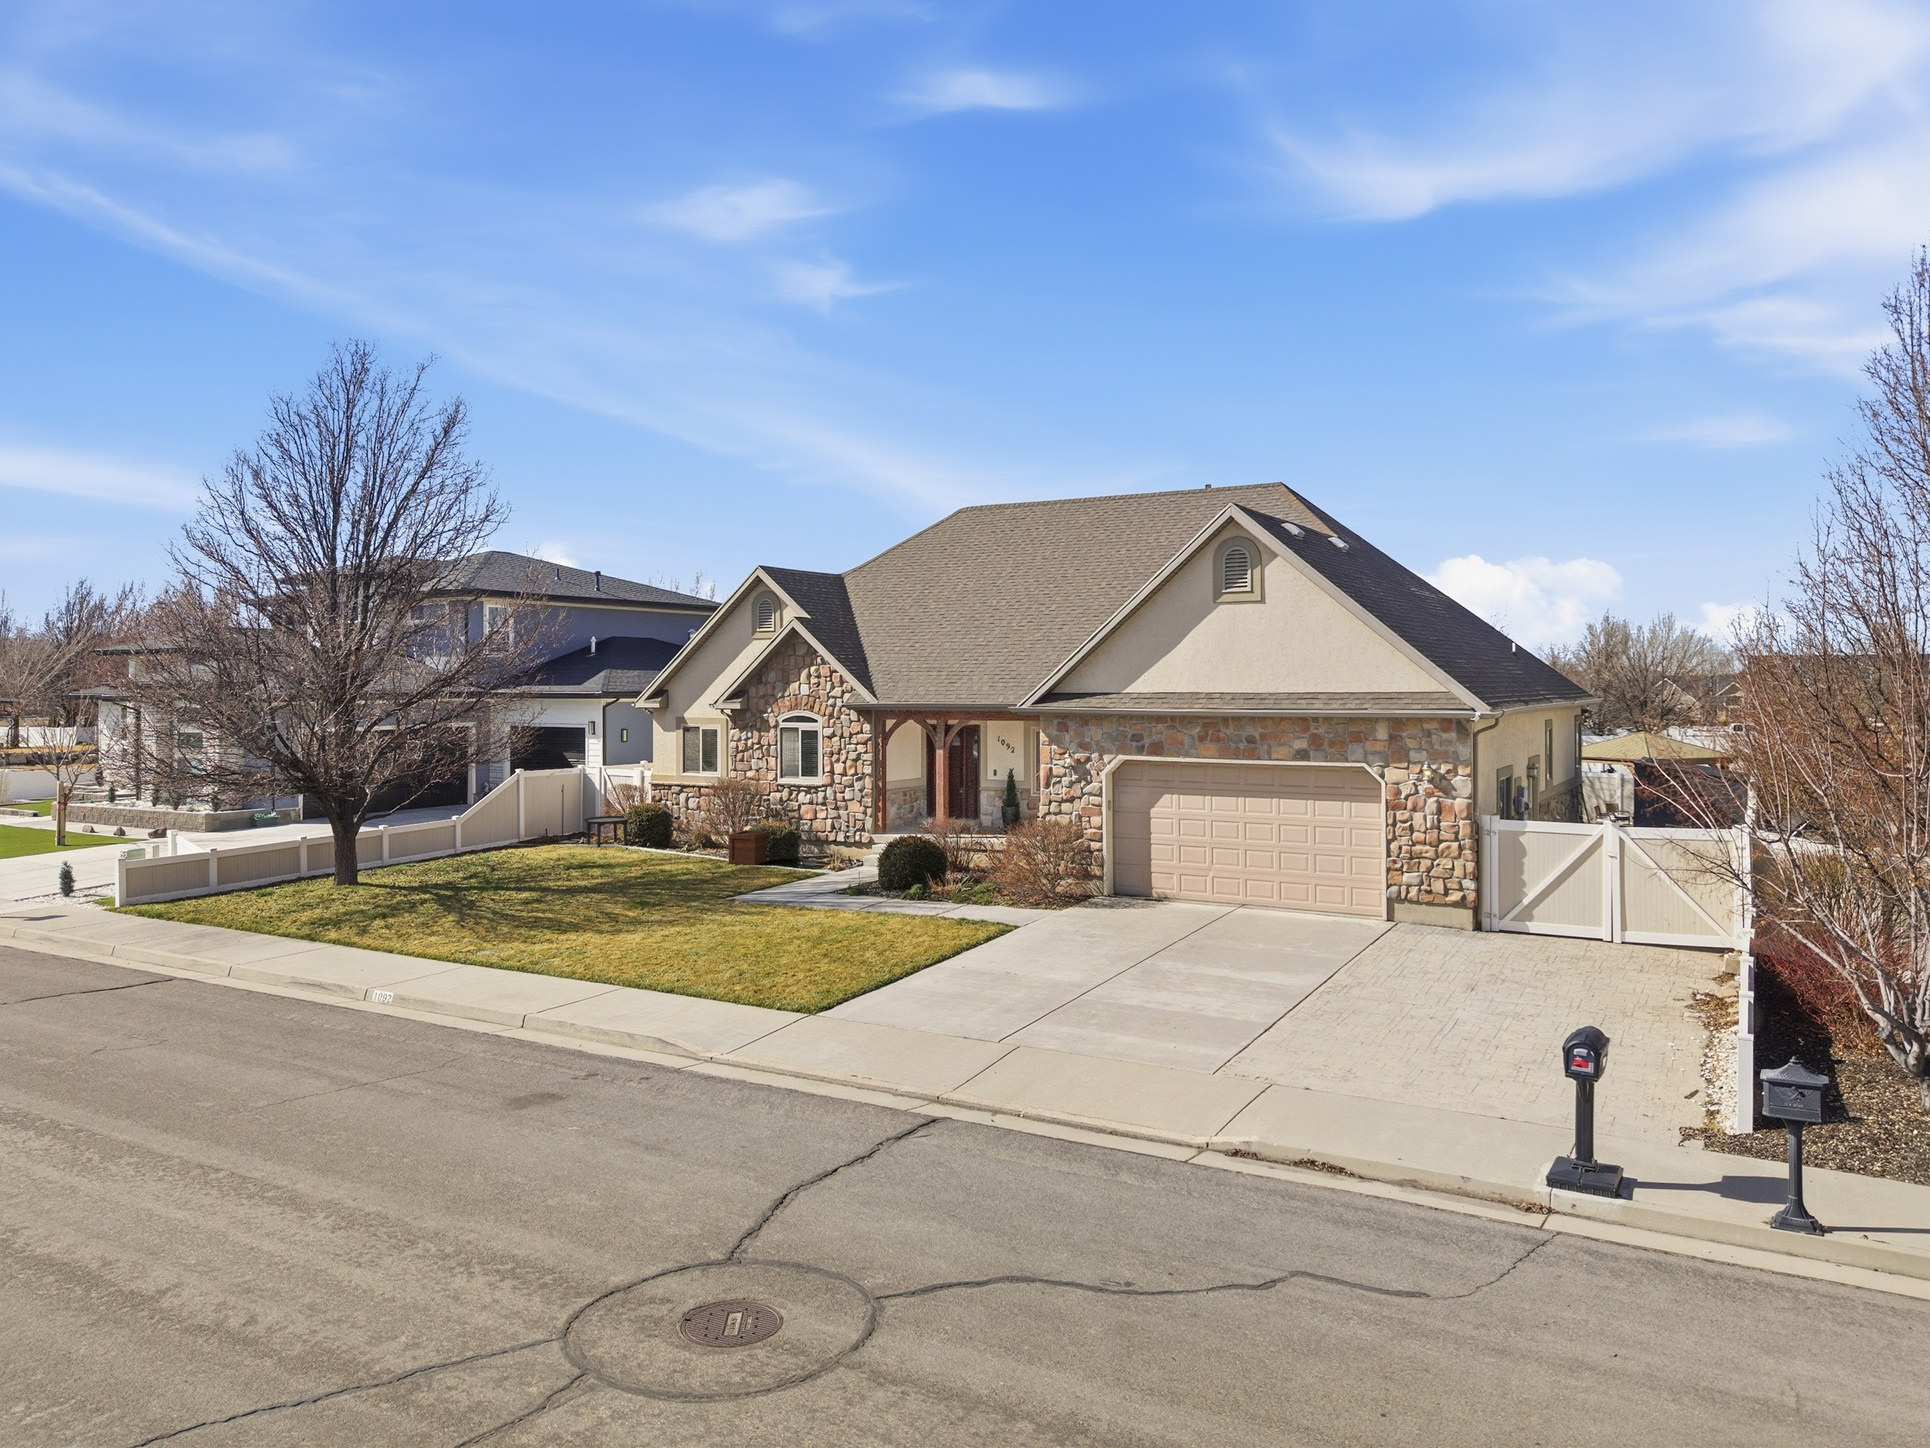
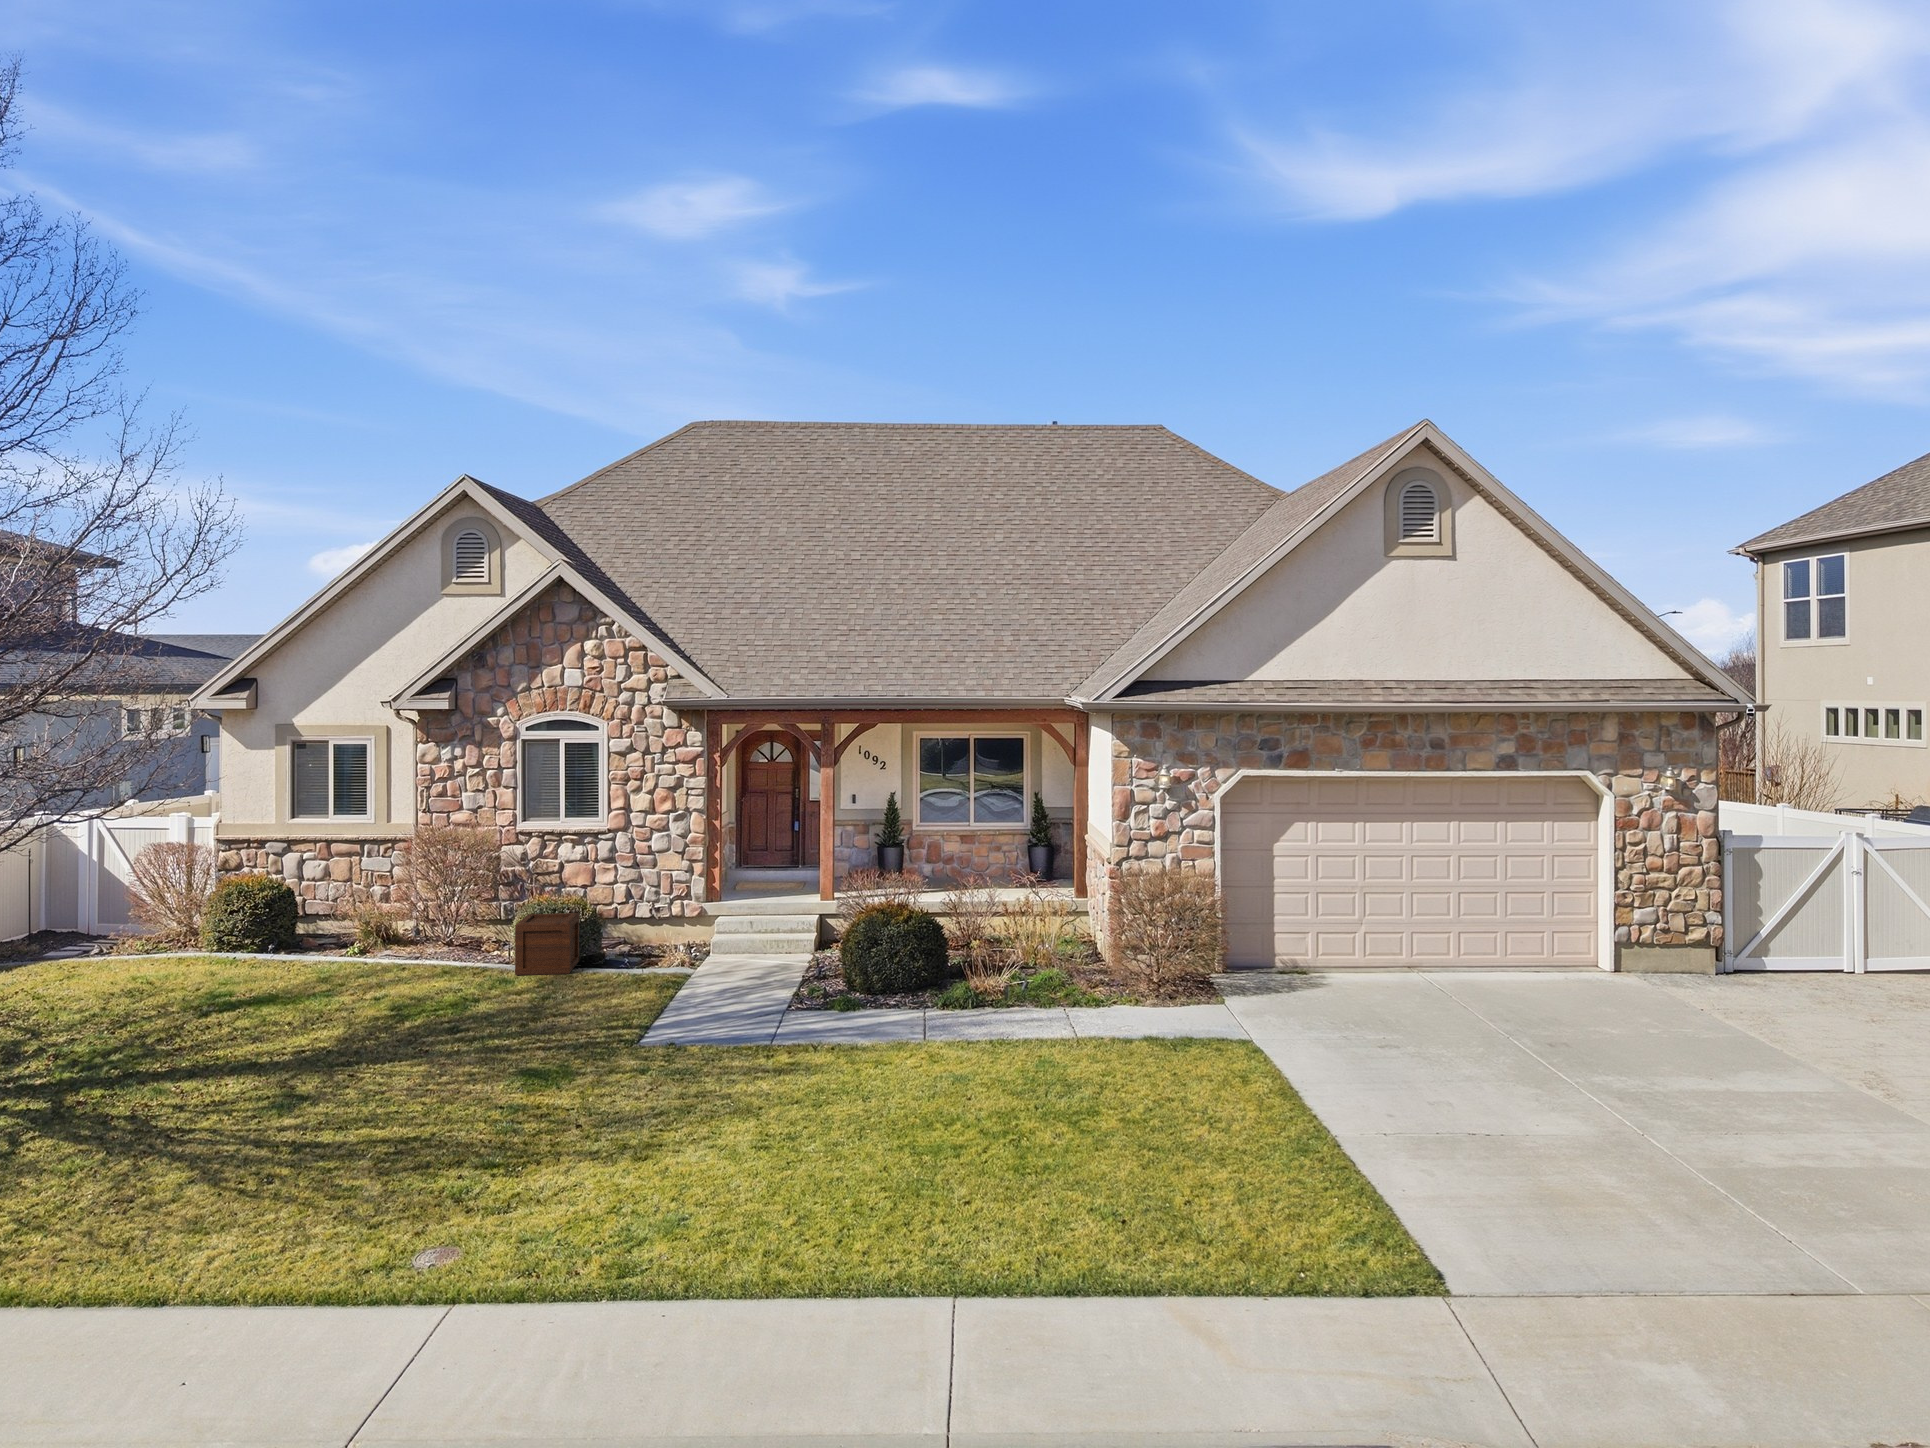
round table: present [584,816,629,848] -> none [136,903,235,967]

